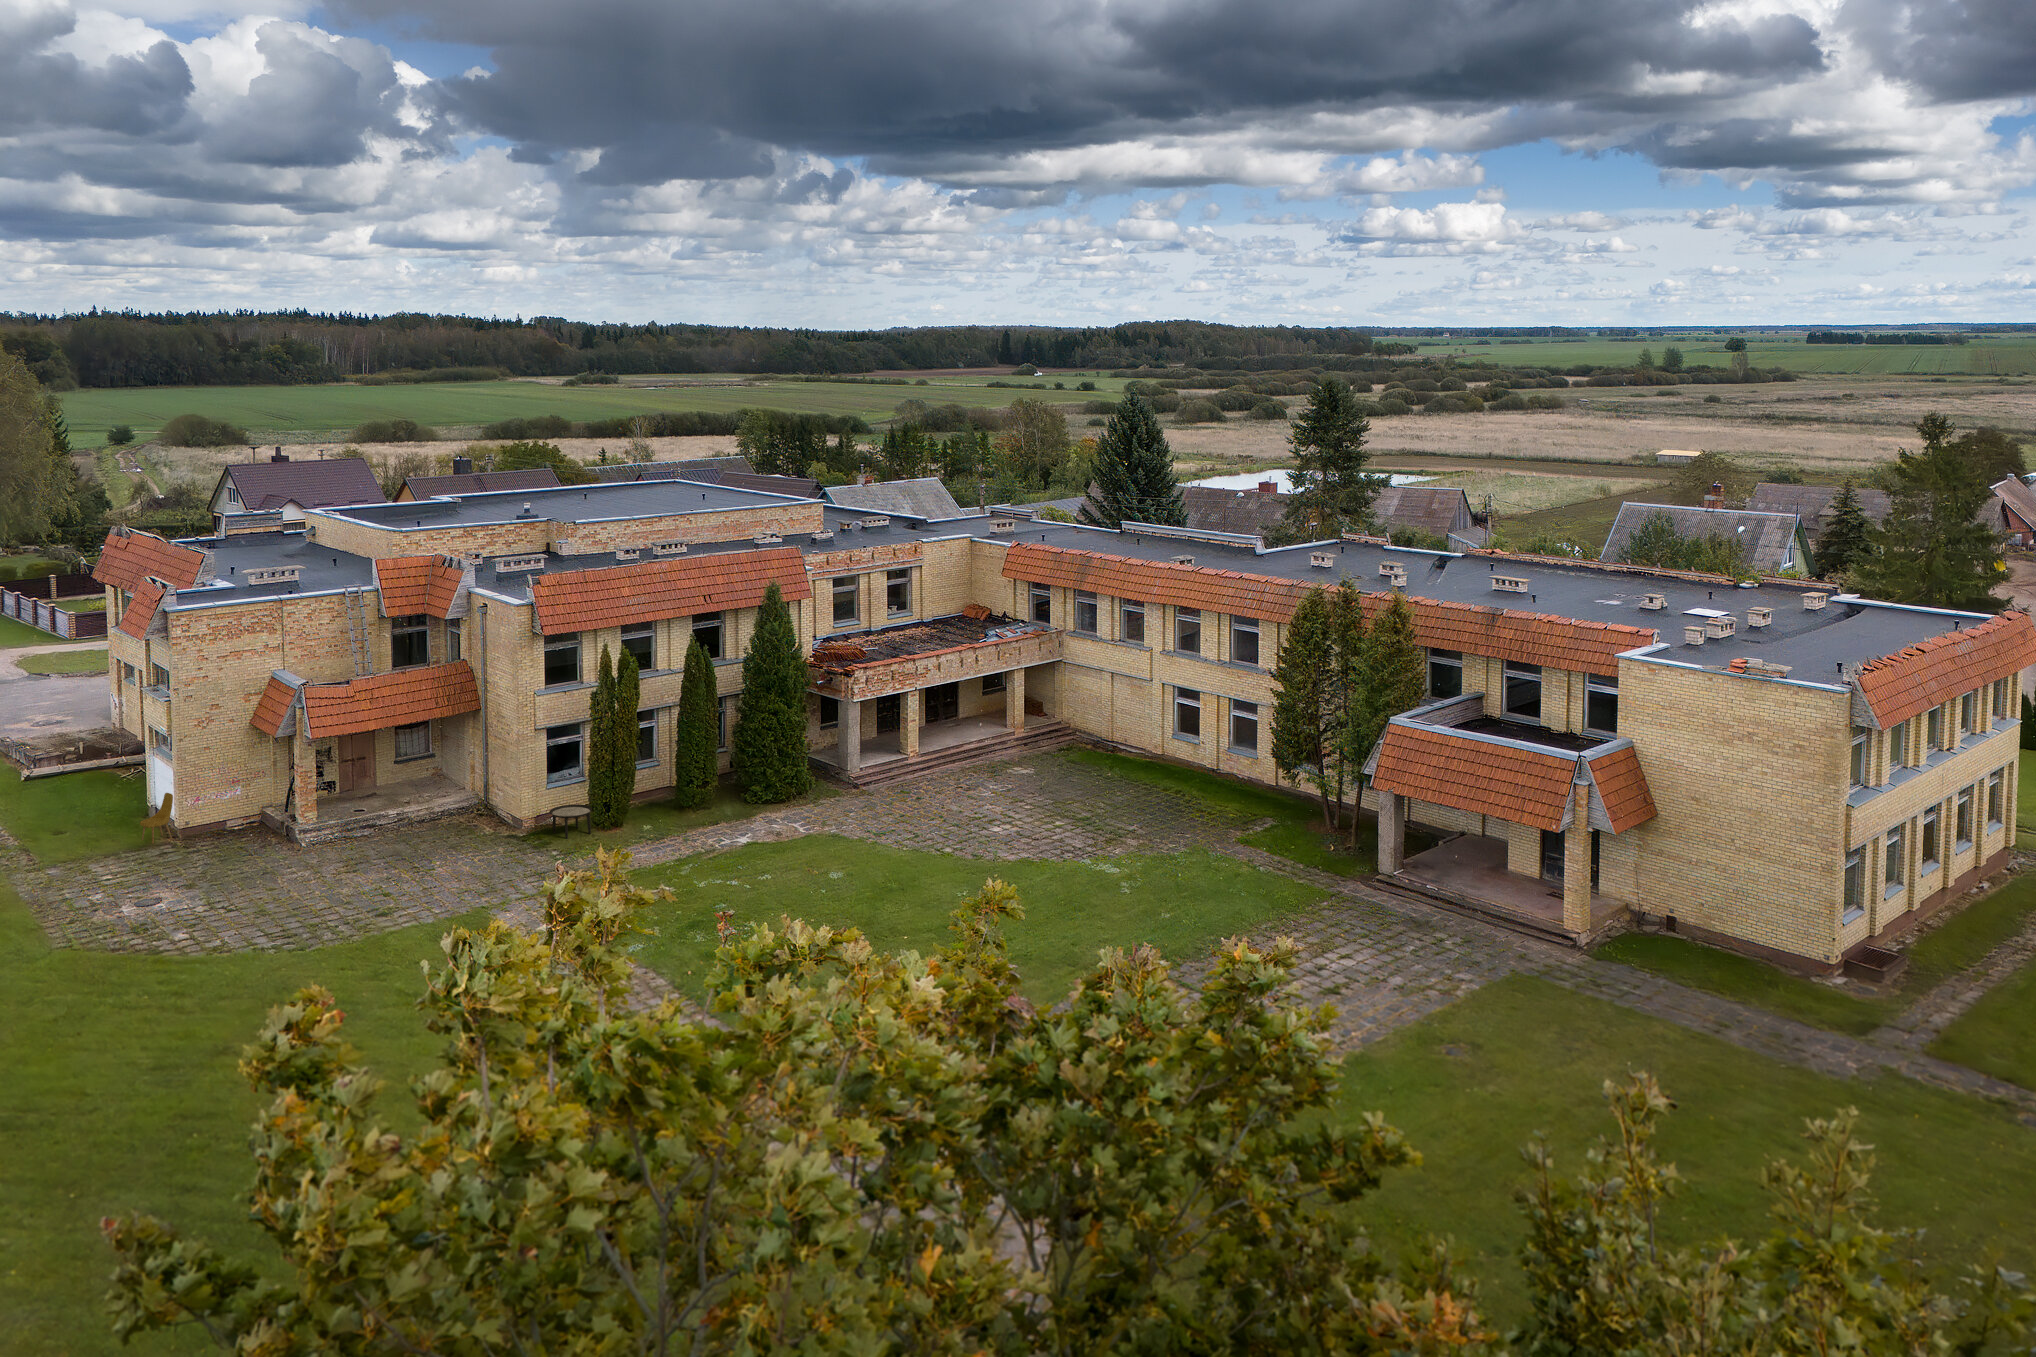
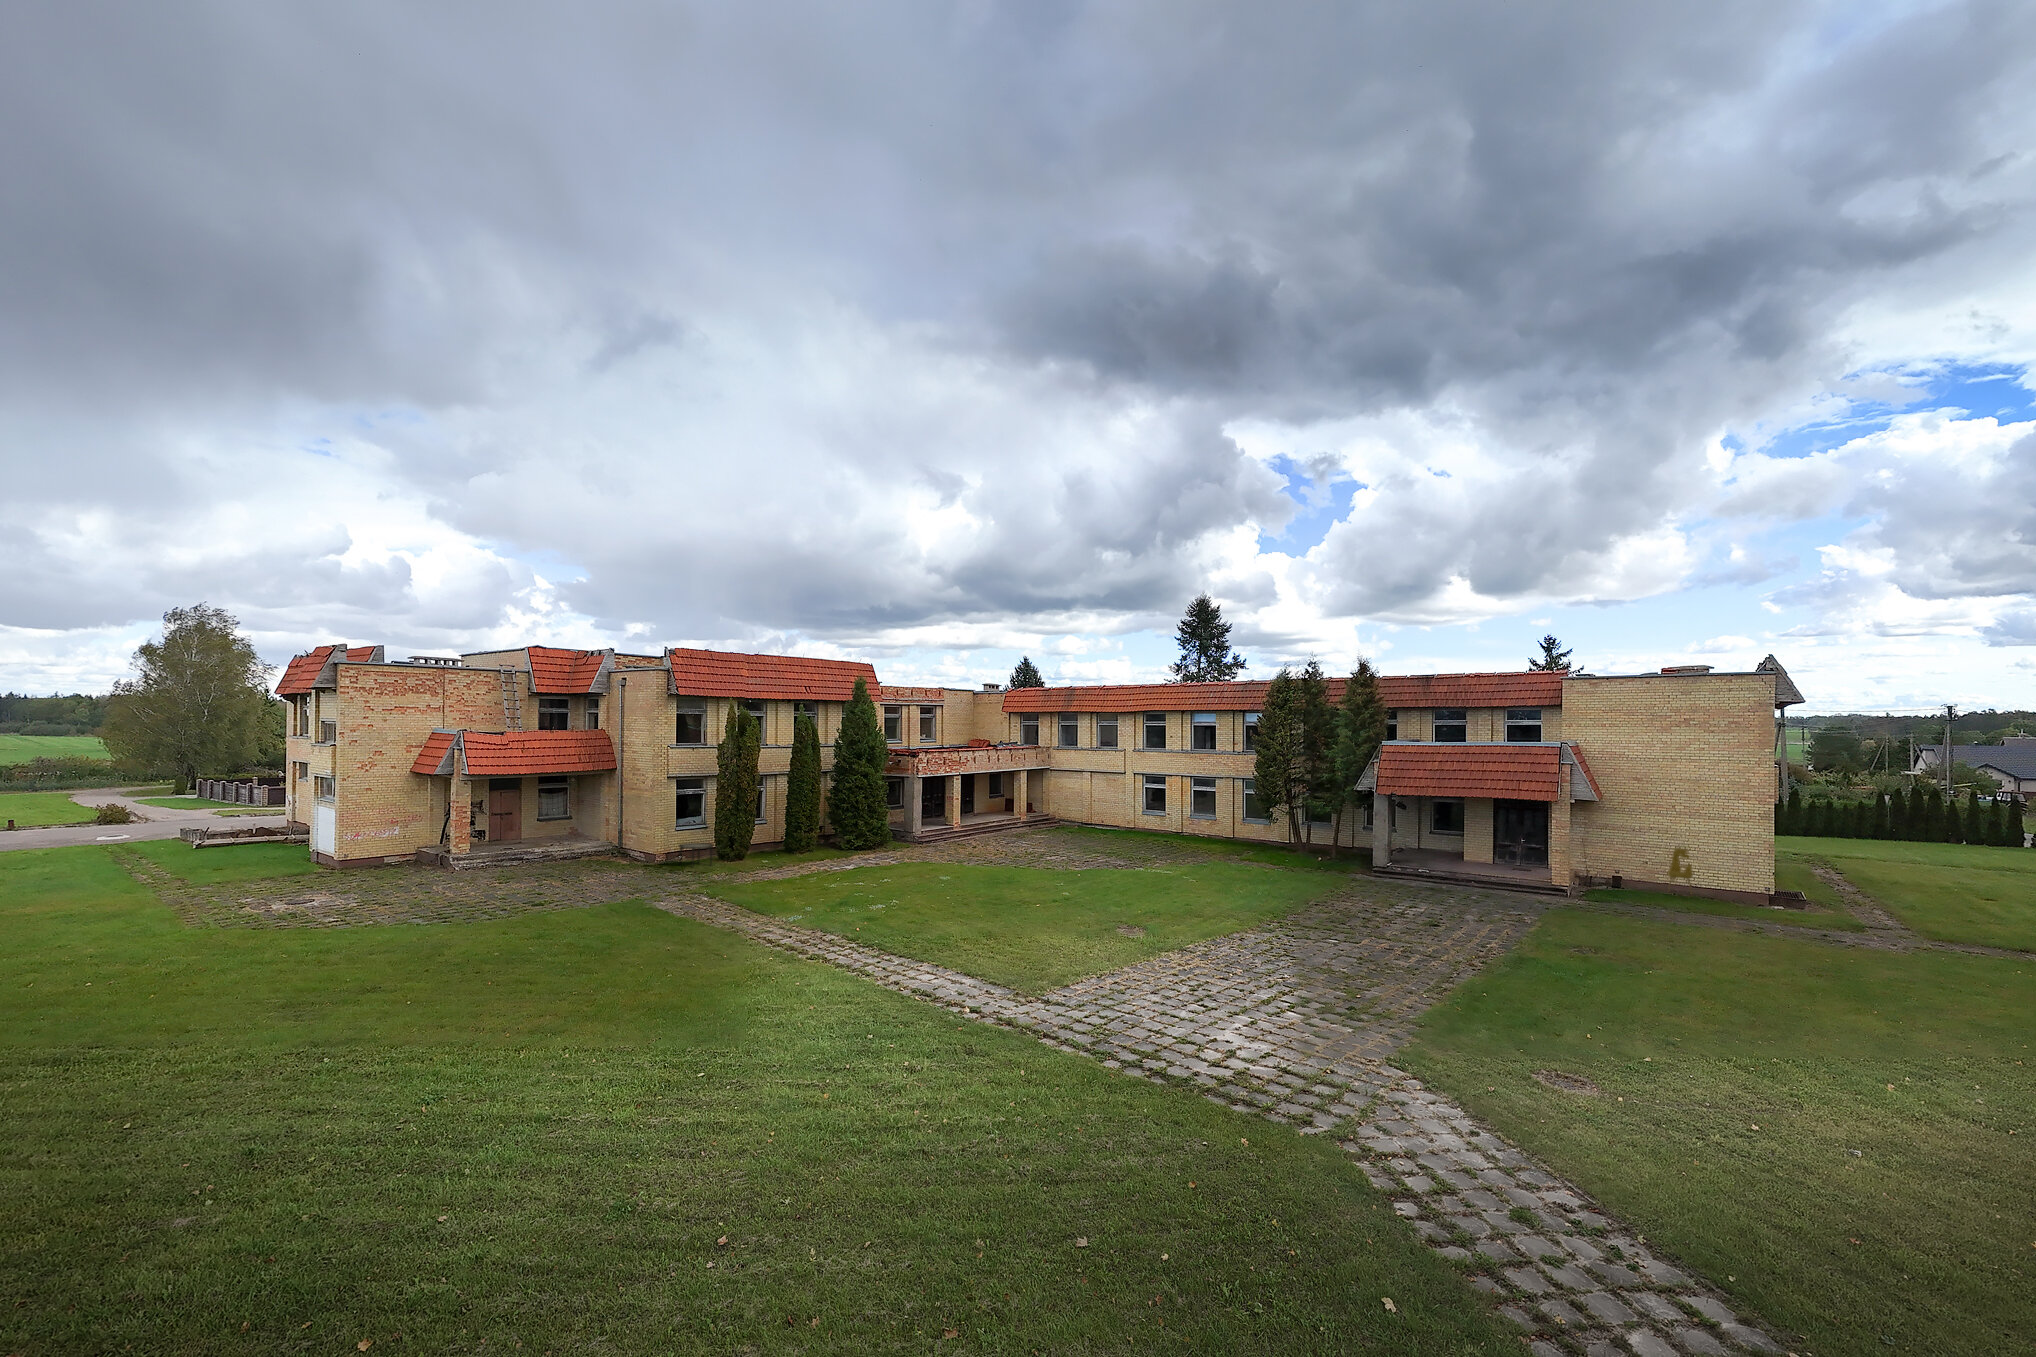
chair: present [140,793,173,844] -> present [1668,849,1693,893]

